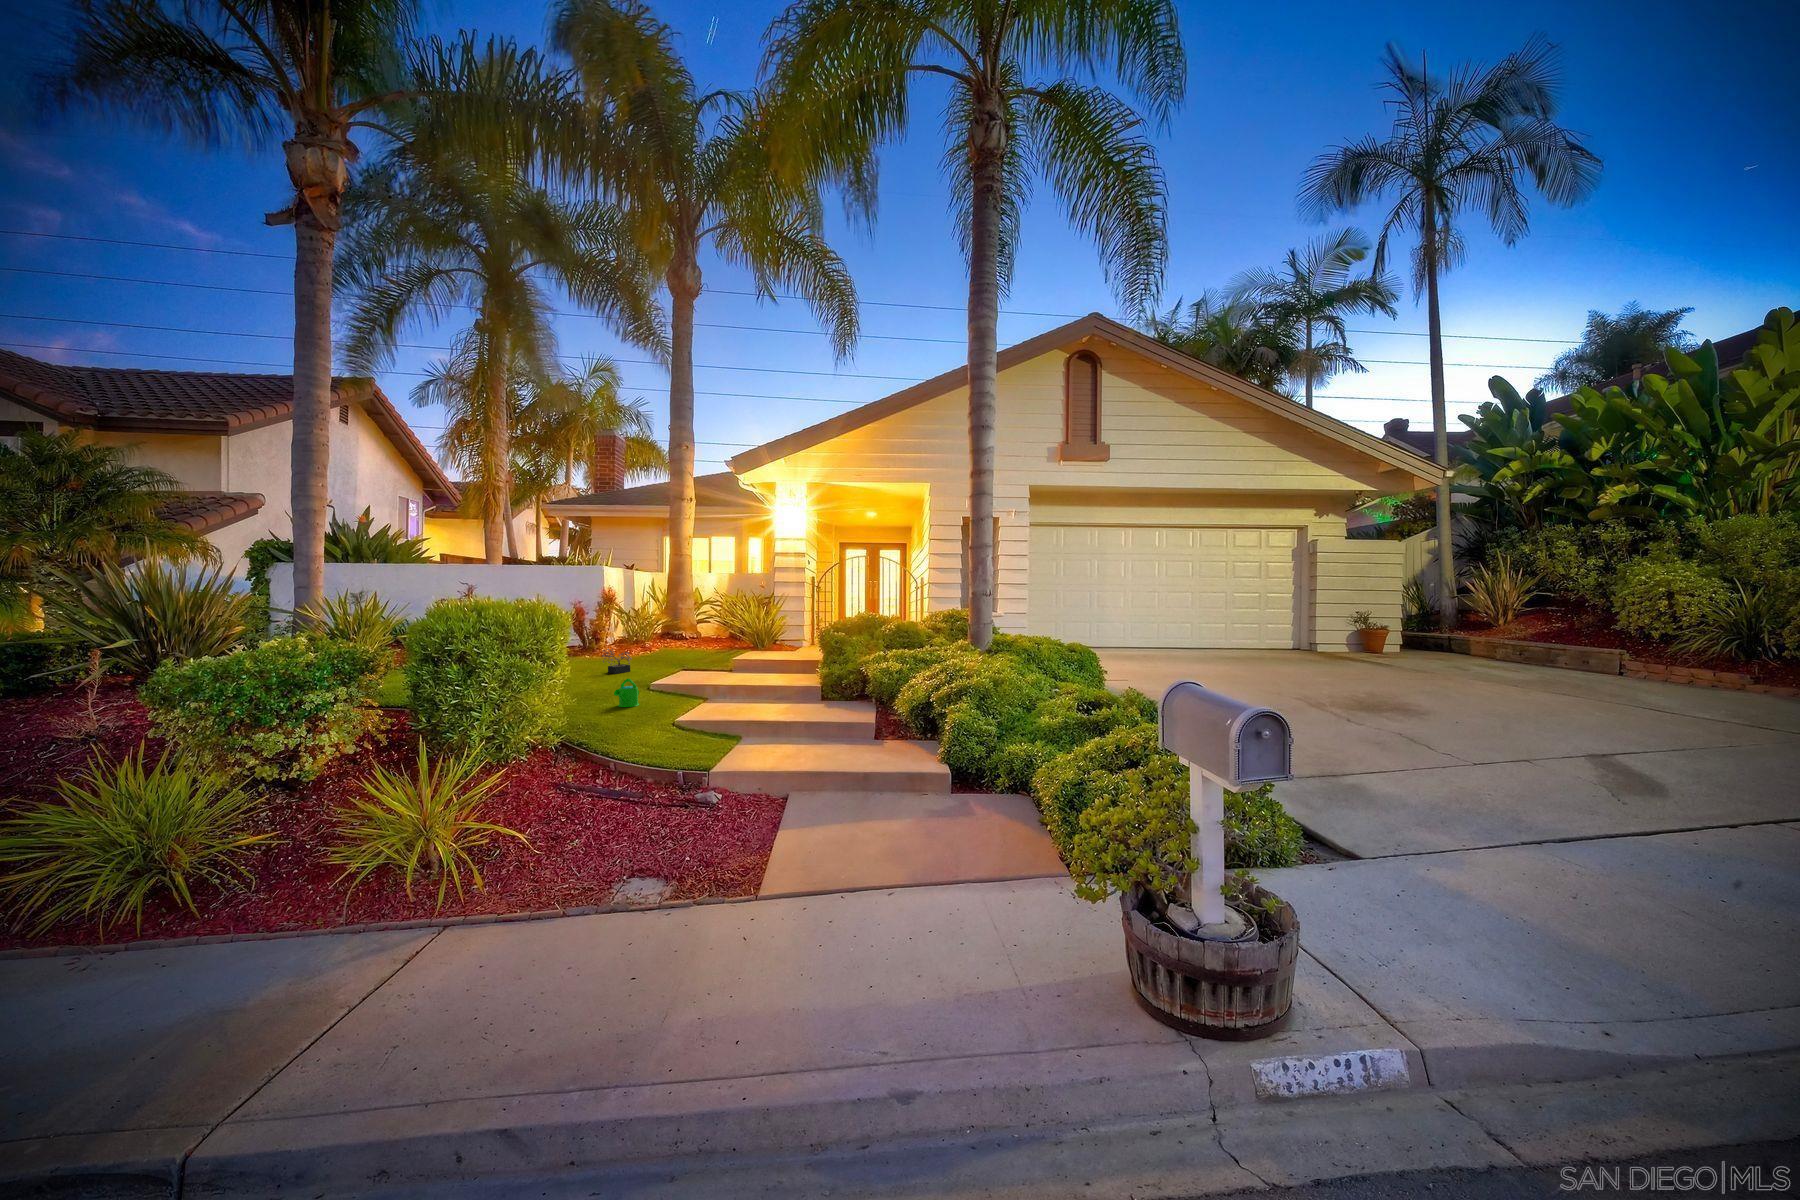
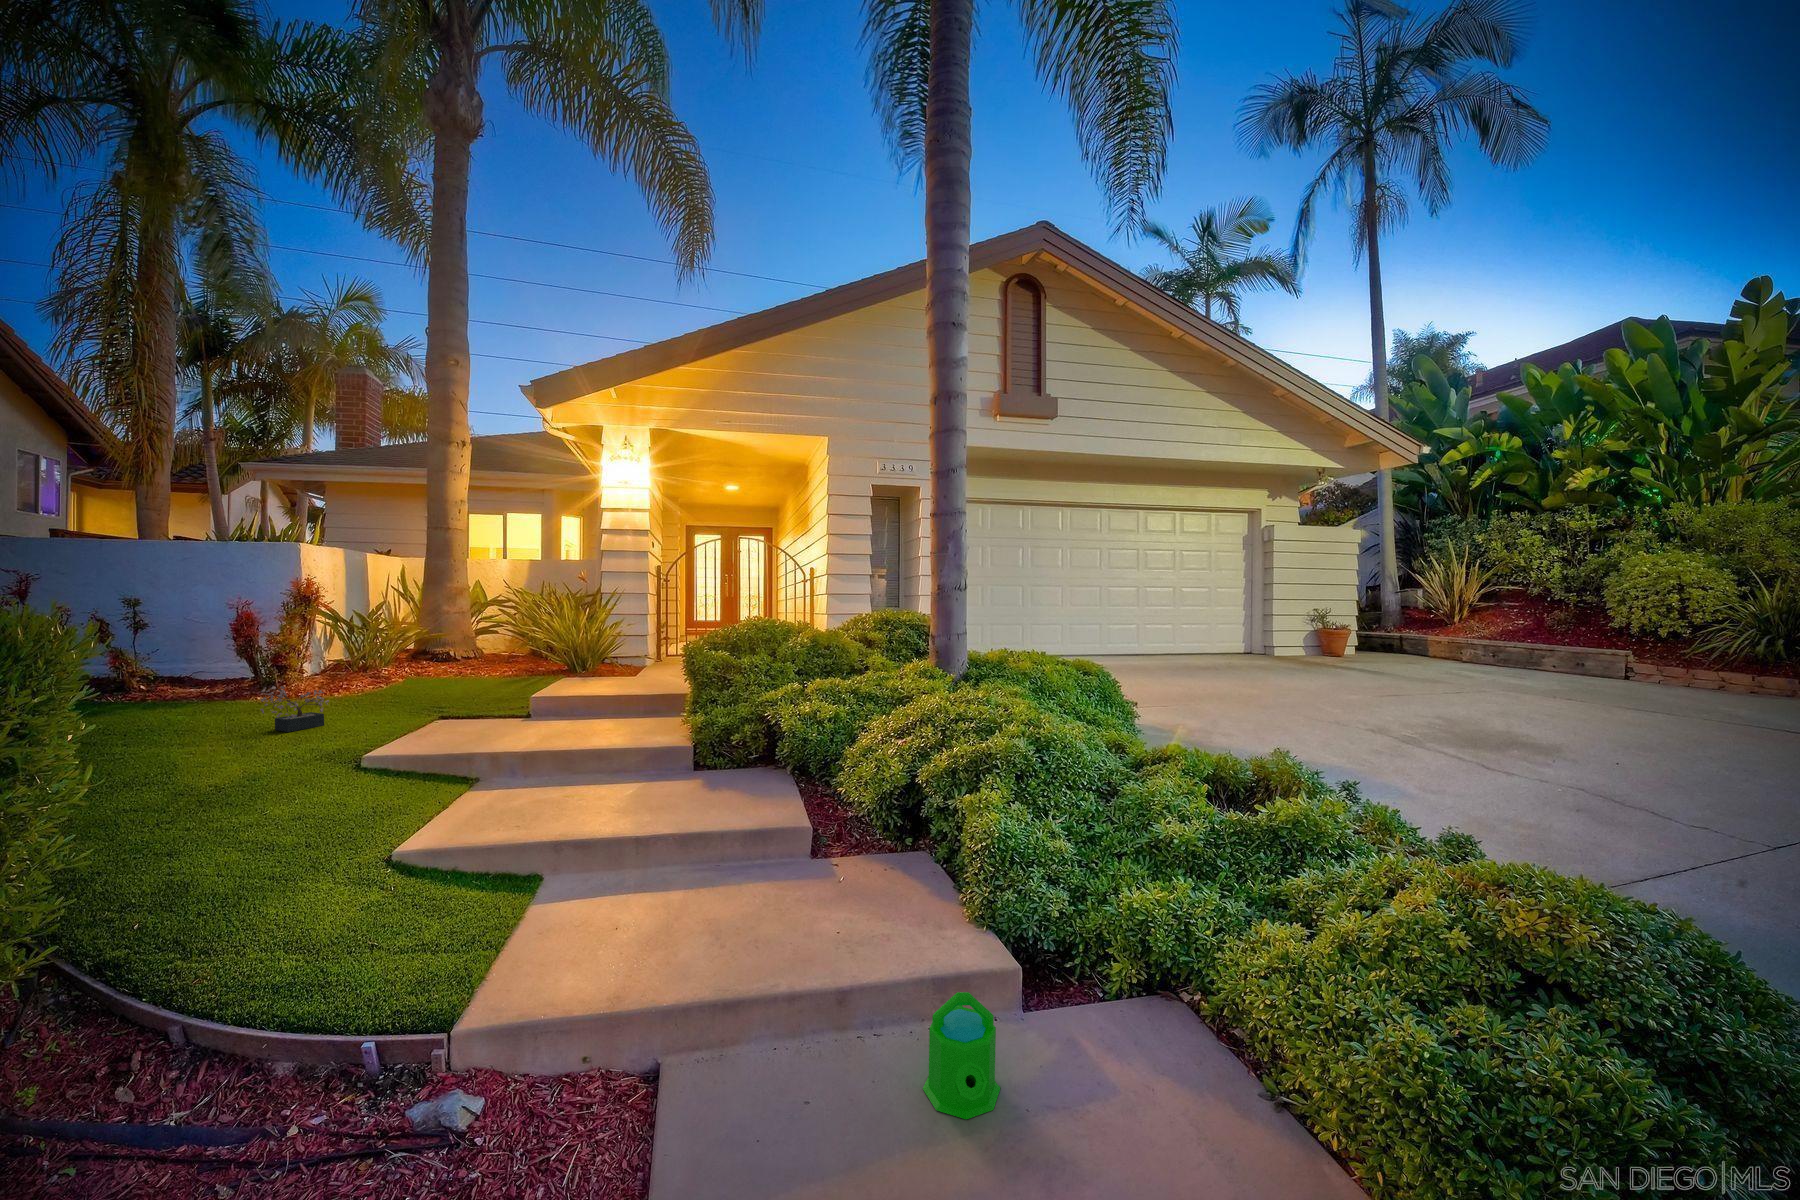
watering can: present [614,679,639,707] -> present [923,992,1000,1120]

